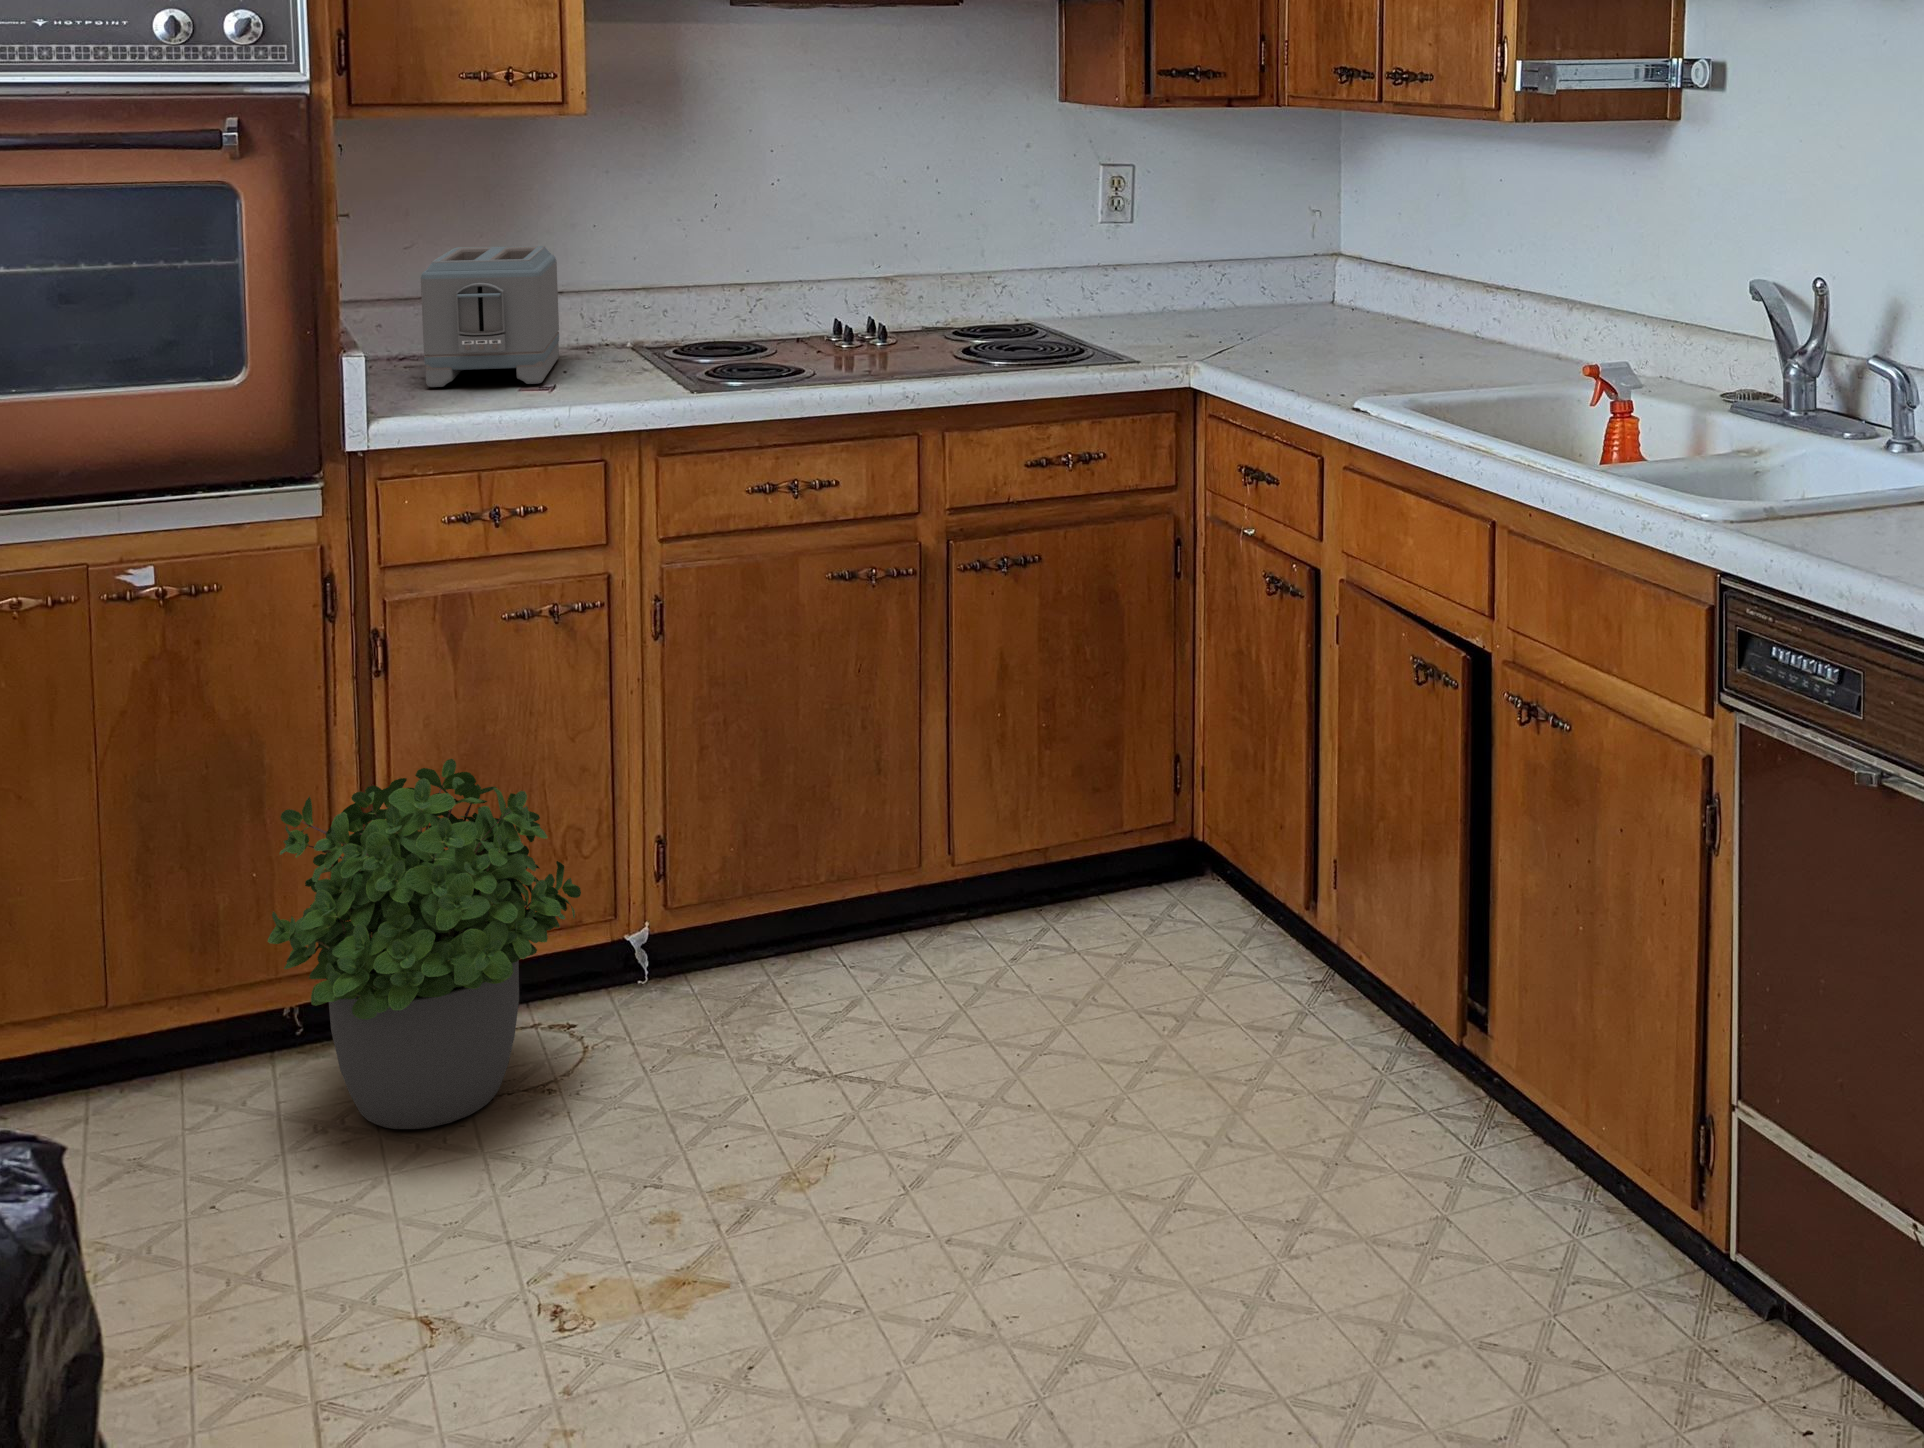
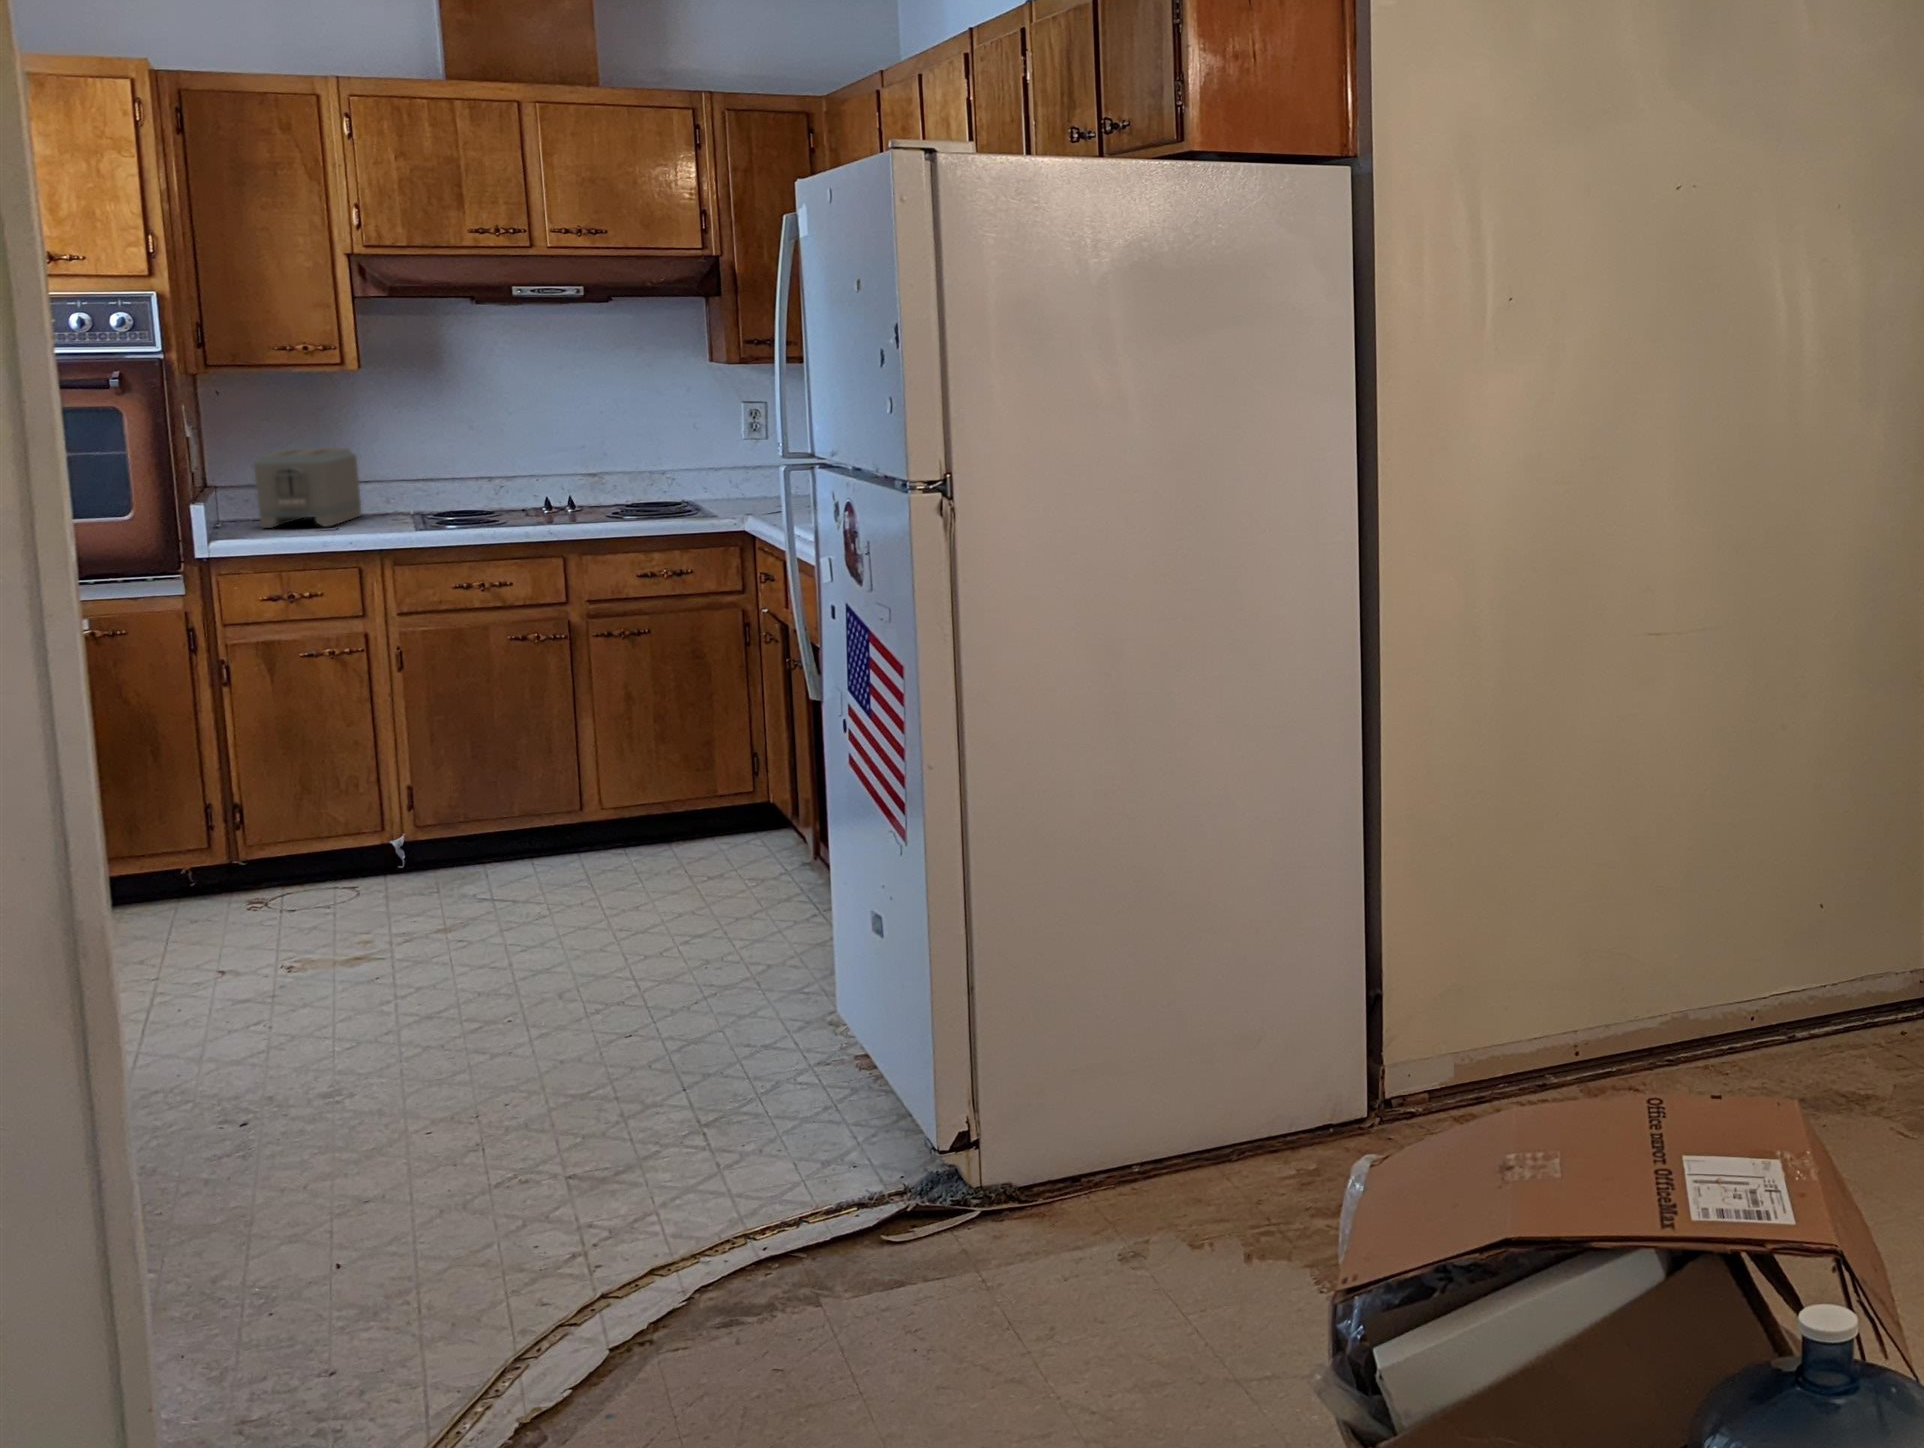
potted plant: present [268,759,581,1129] -> none [150,728,337,919]

